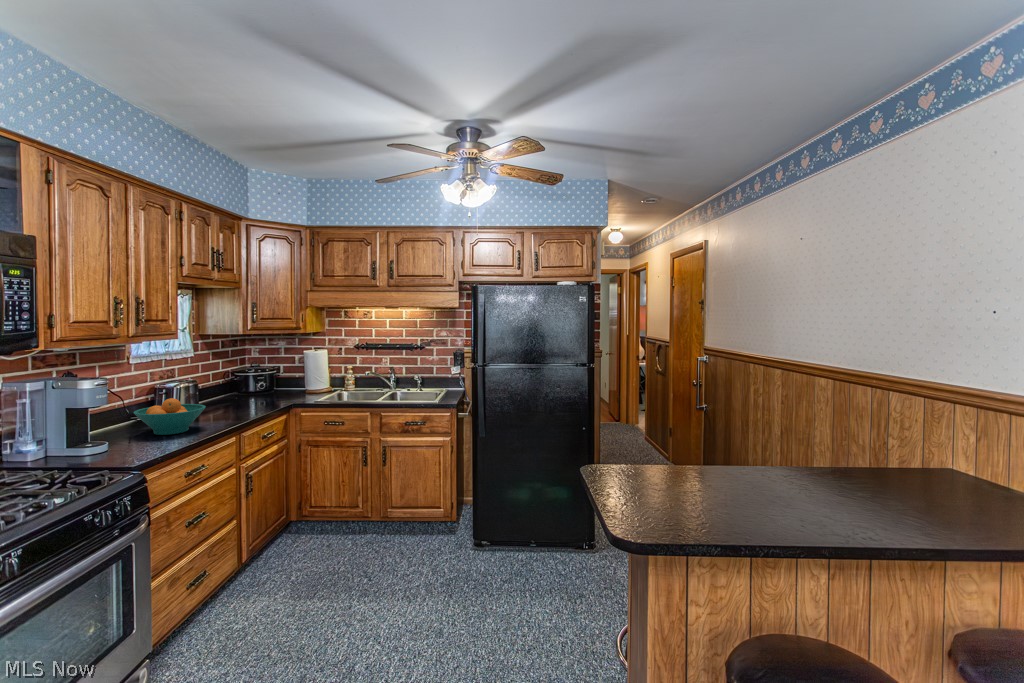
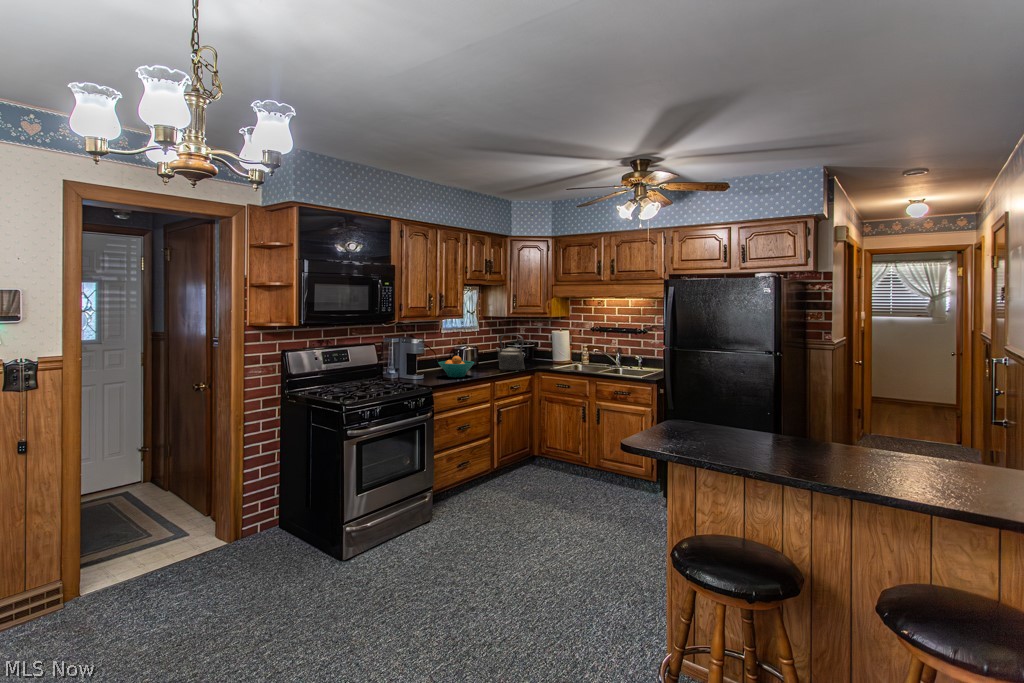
kettle: none [227,358,275,410] -> present [496,334,524,370]

